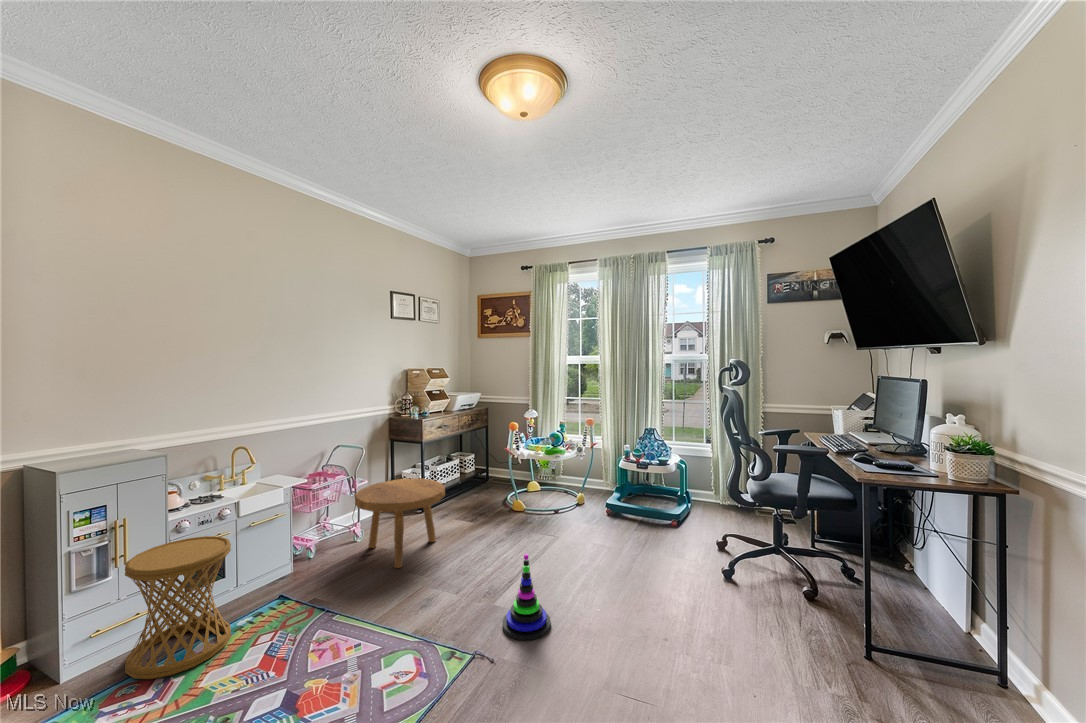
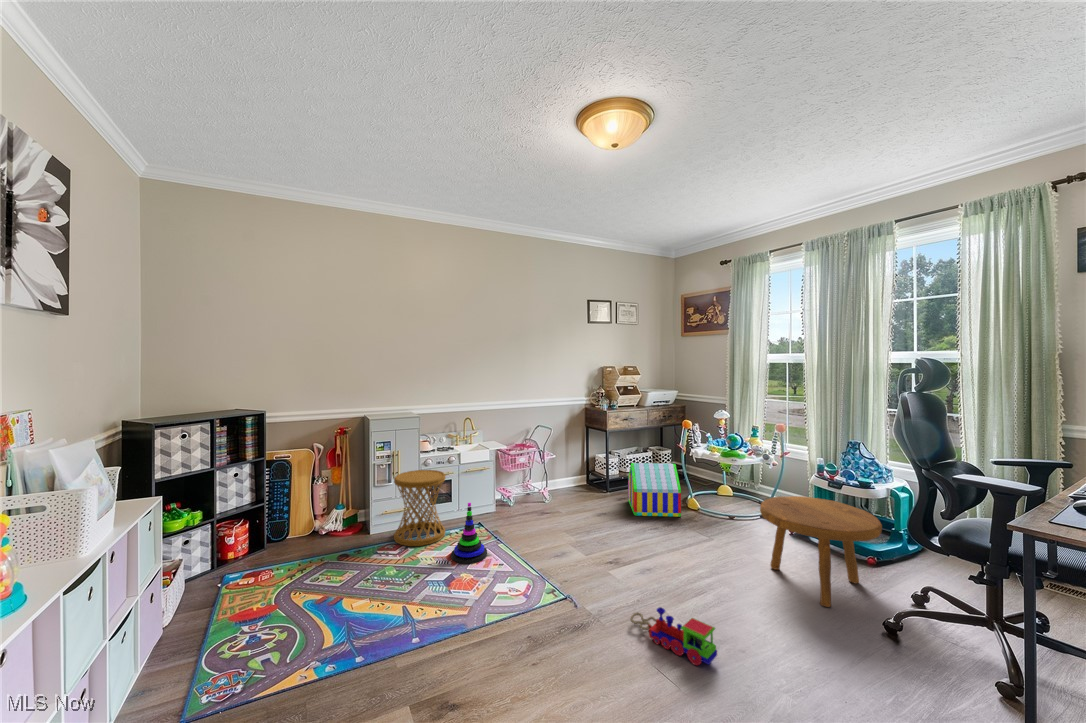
toy house: none [452,468,515,532] -> present [628,463,681,517]
footstool: present [354,478,445,568] -> present [760,496,882,607]
stacking toy: present [503,554,551,641] -> present [451,503,487,564]
toy train: none [560,625,658,672] -> present [630,607,717,665]

